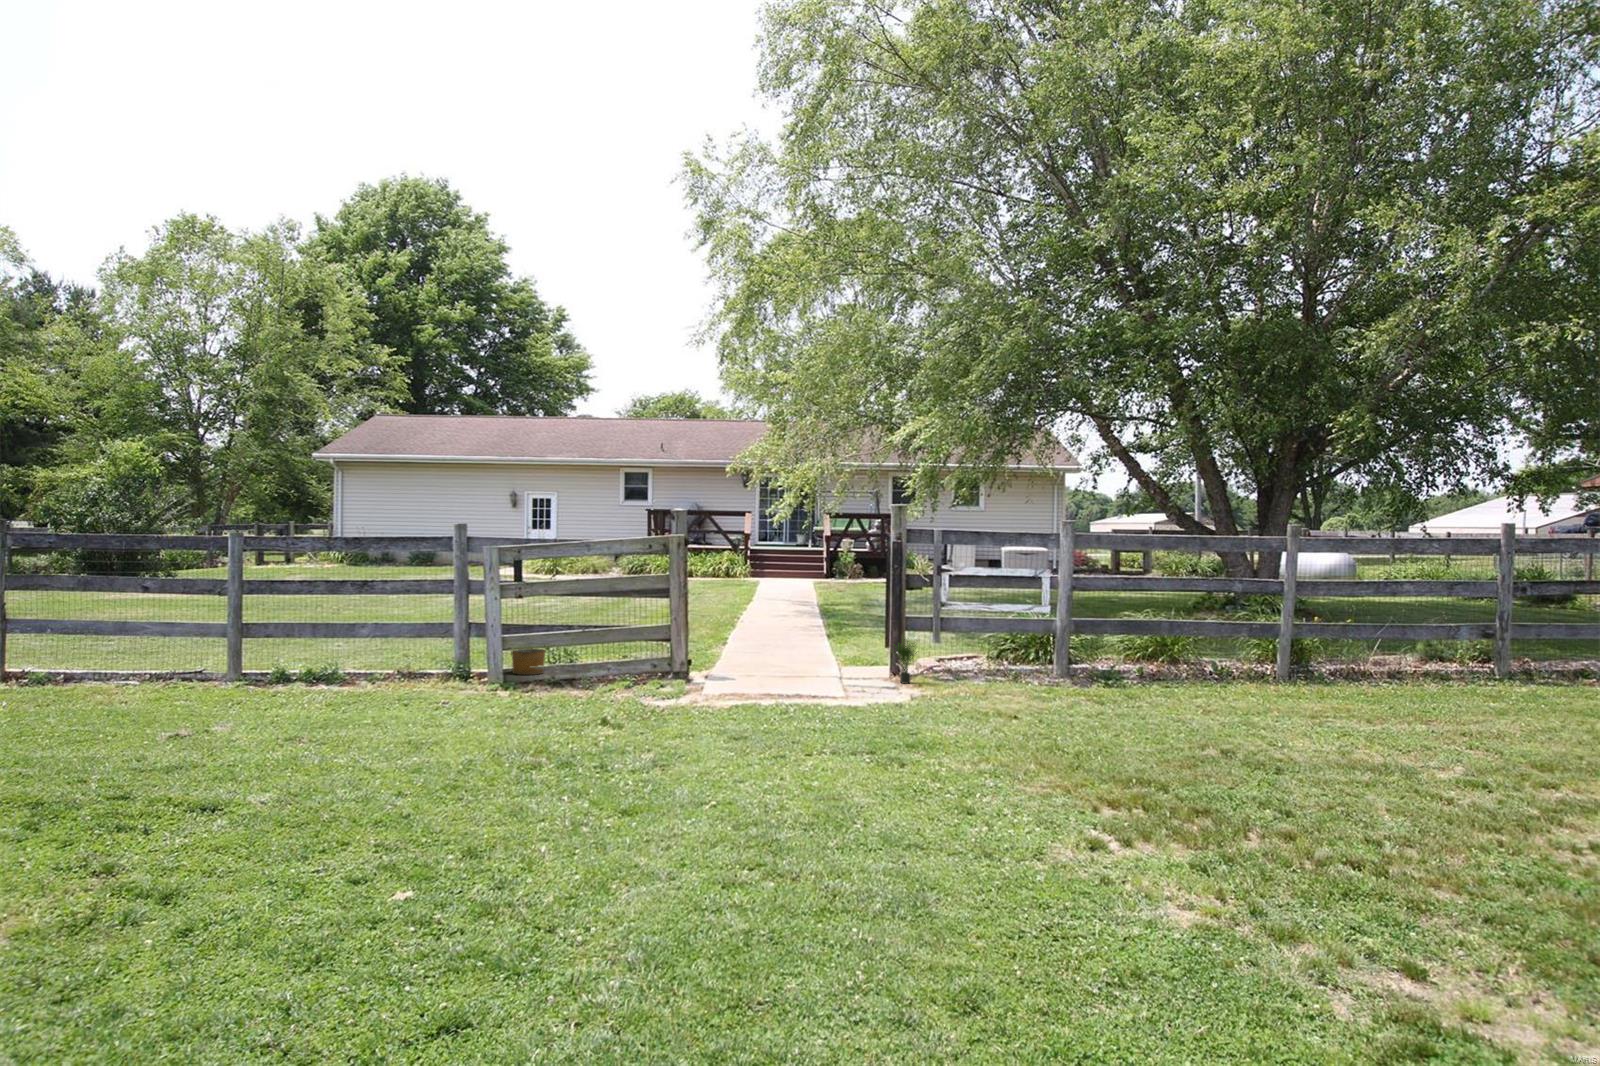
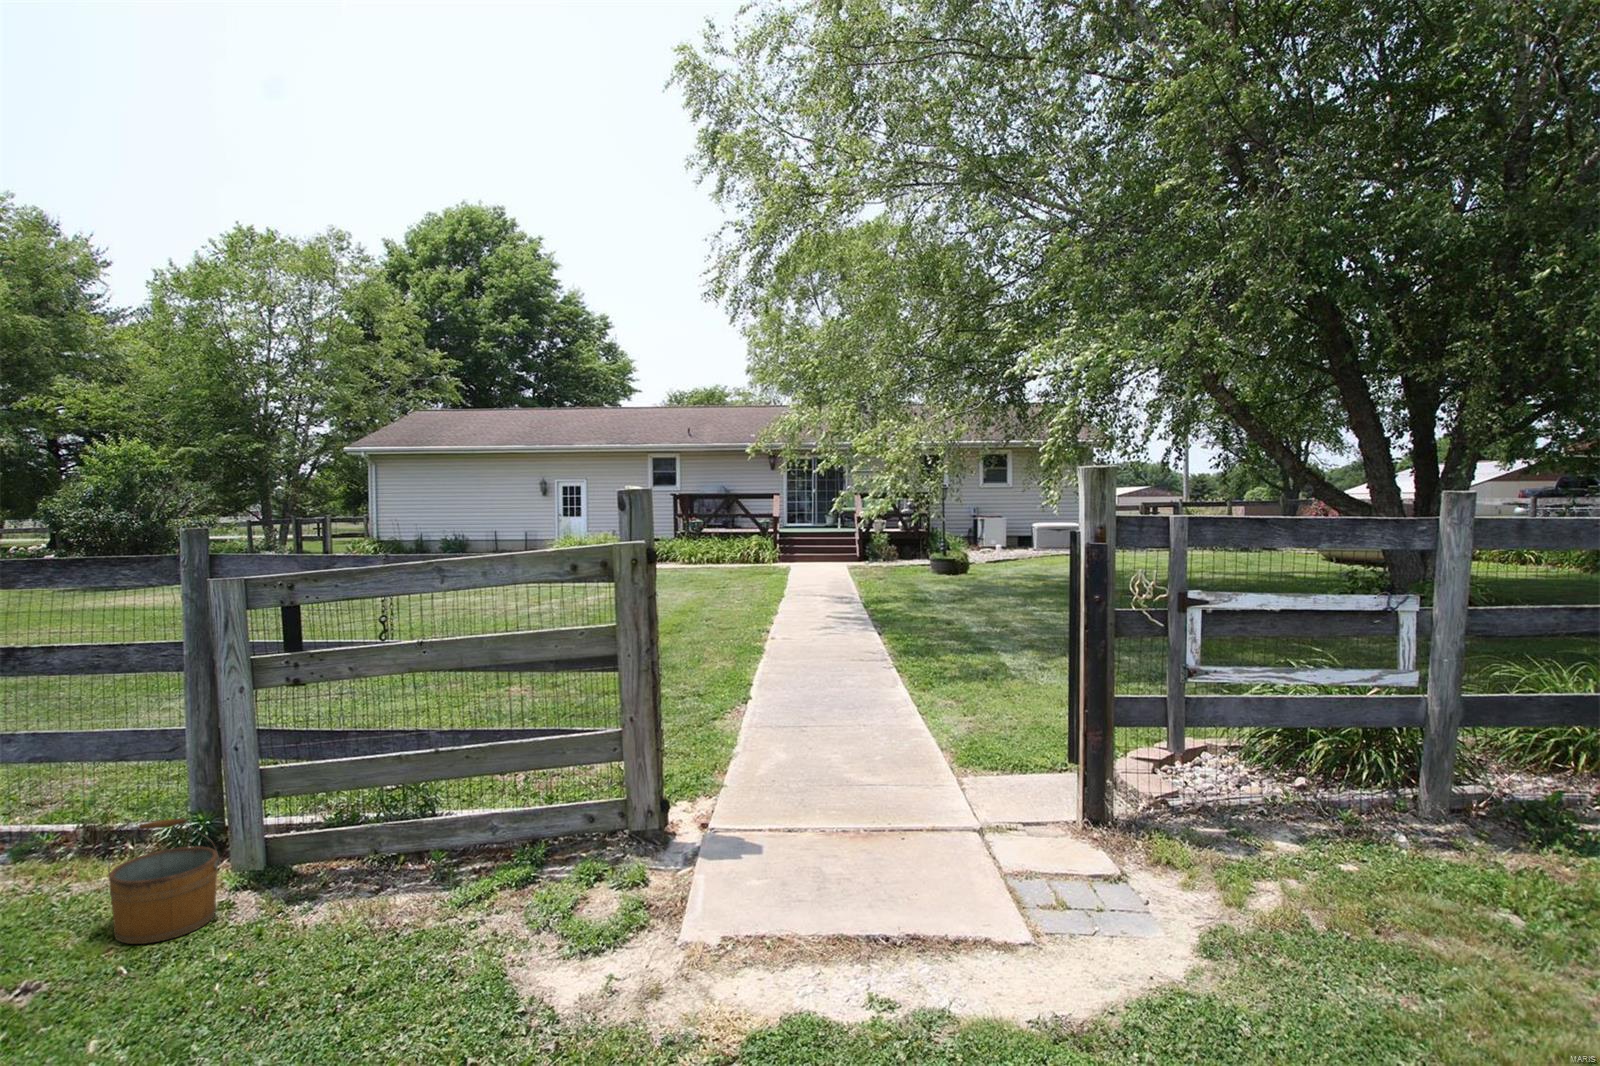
potted plant: present [895,639,917,684] -> none [1140,804,1256,958]

